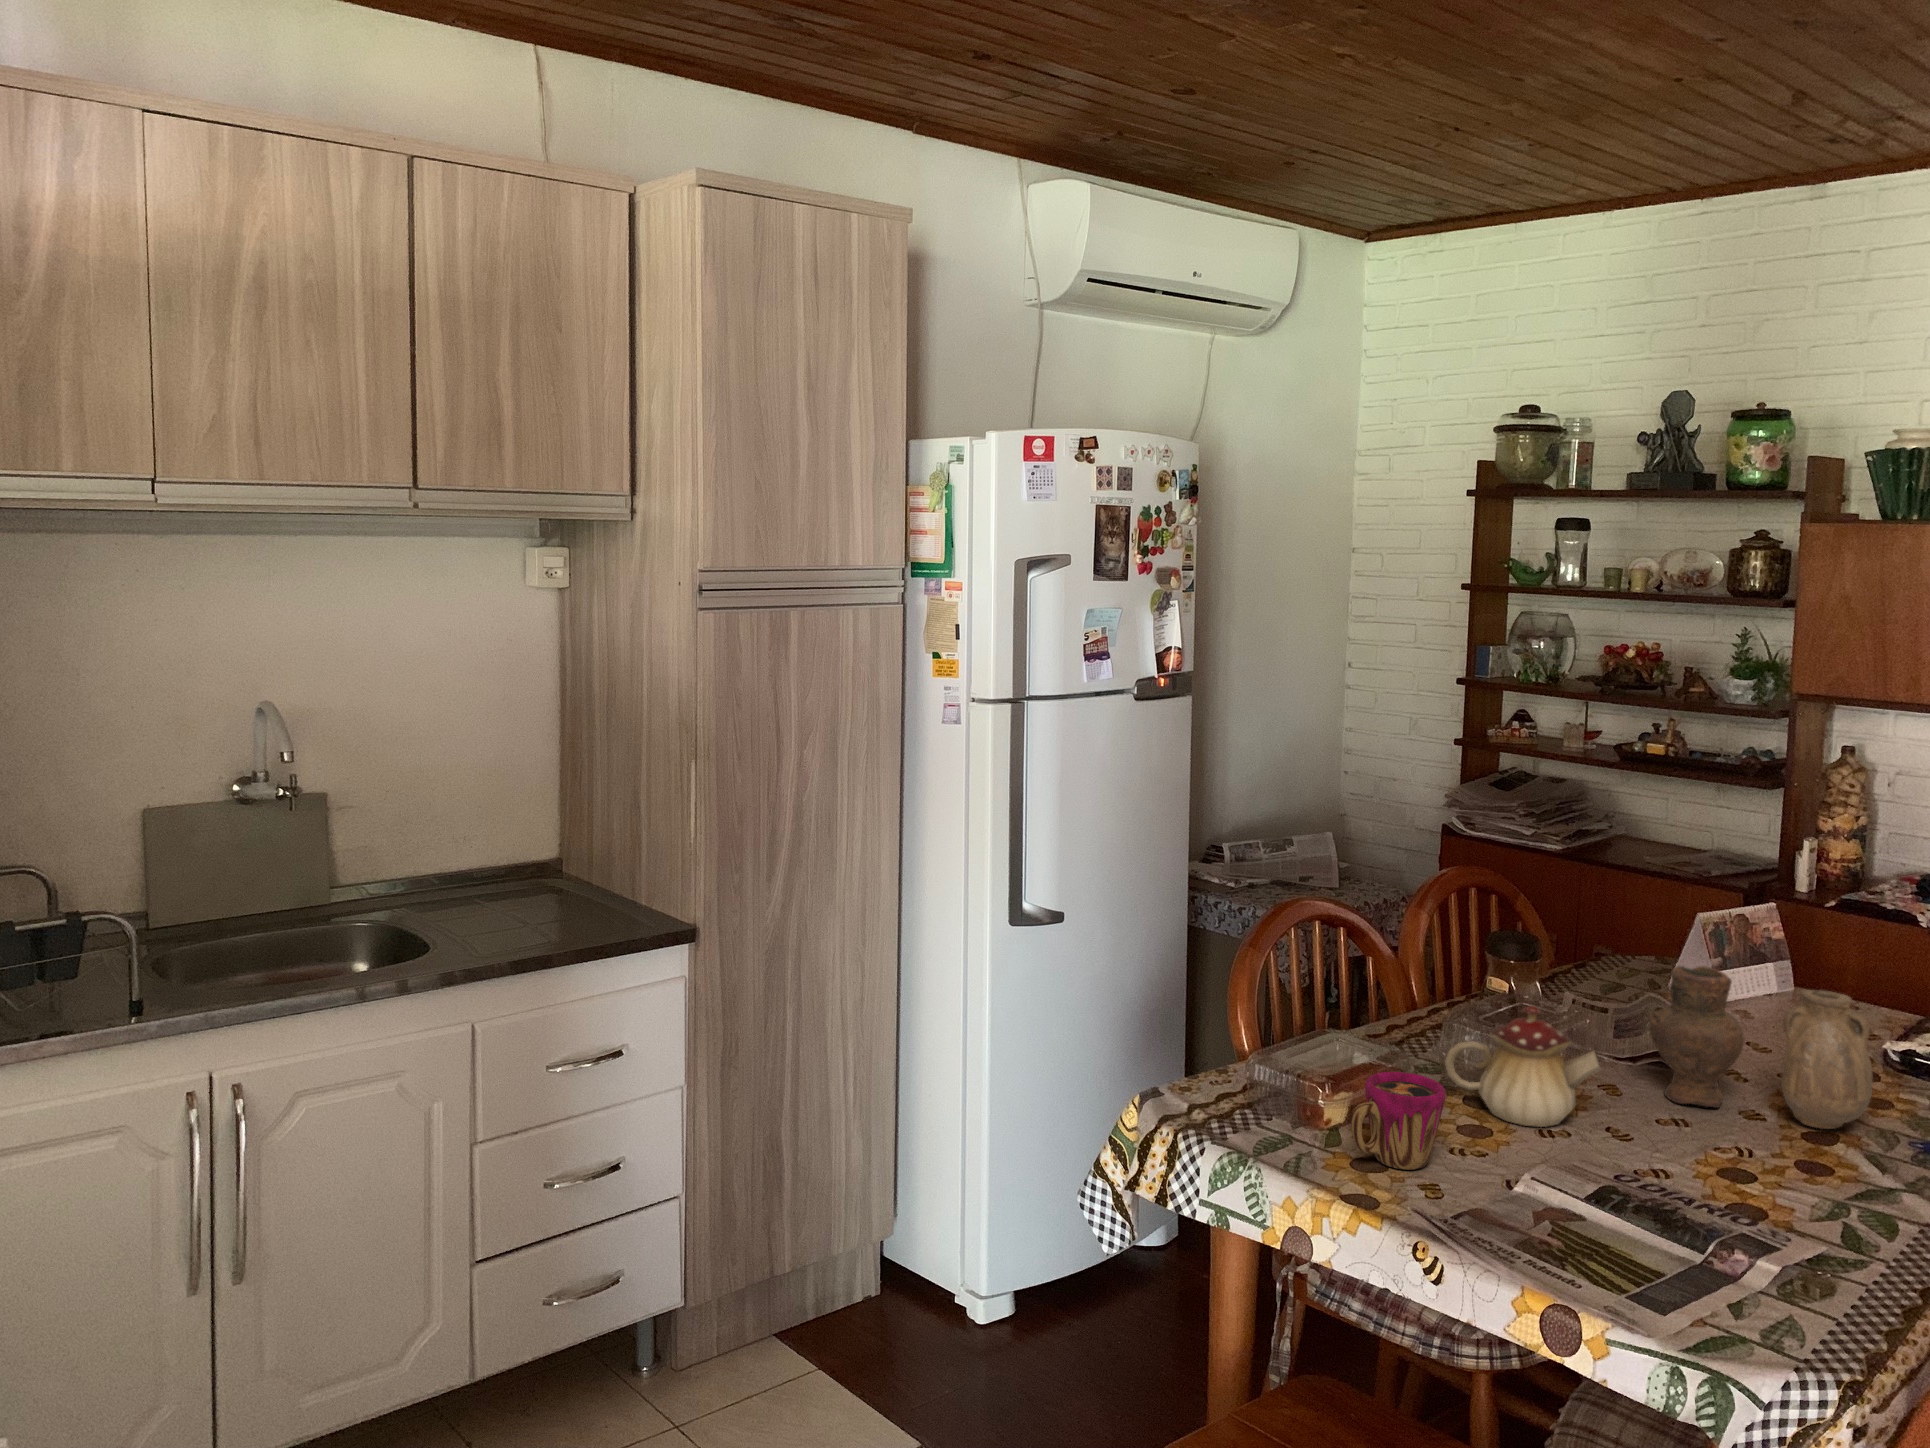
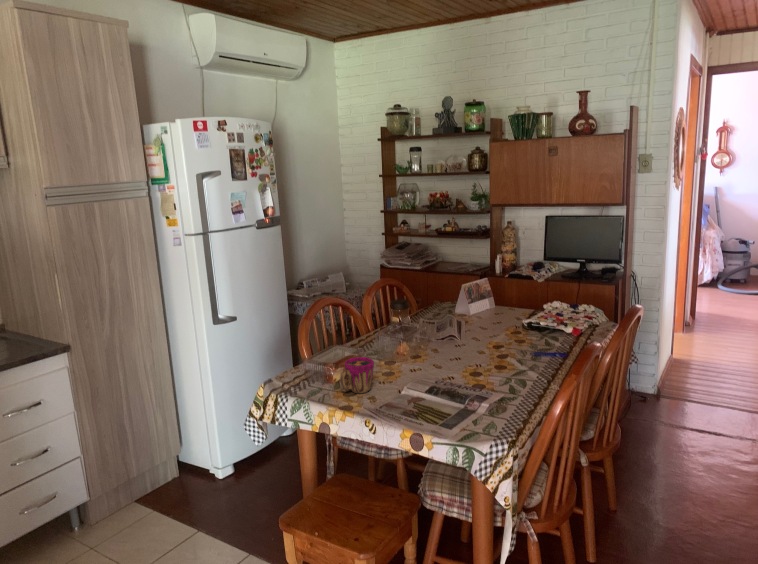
vase: present [1649,966,1872,1129] -> none [446,302,518,353]
teapot: present [1445,1006,1601,1127] -> none [376,325,430,369]

